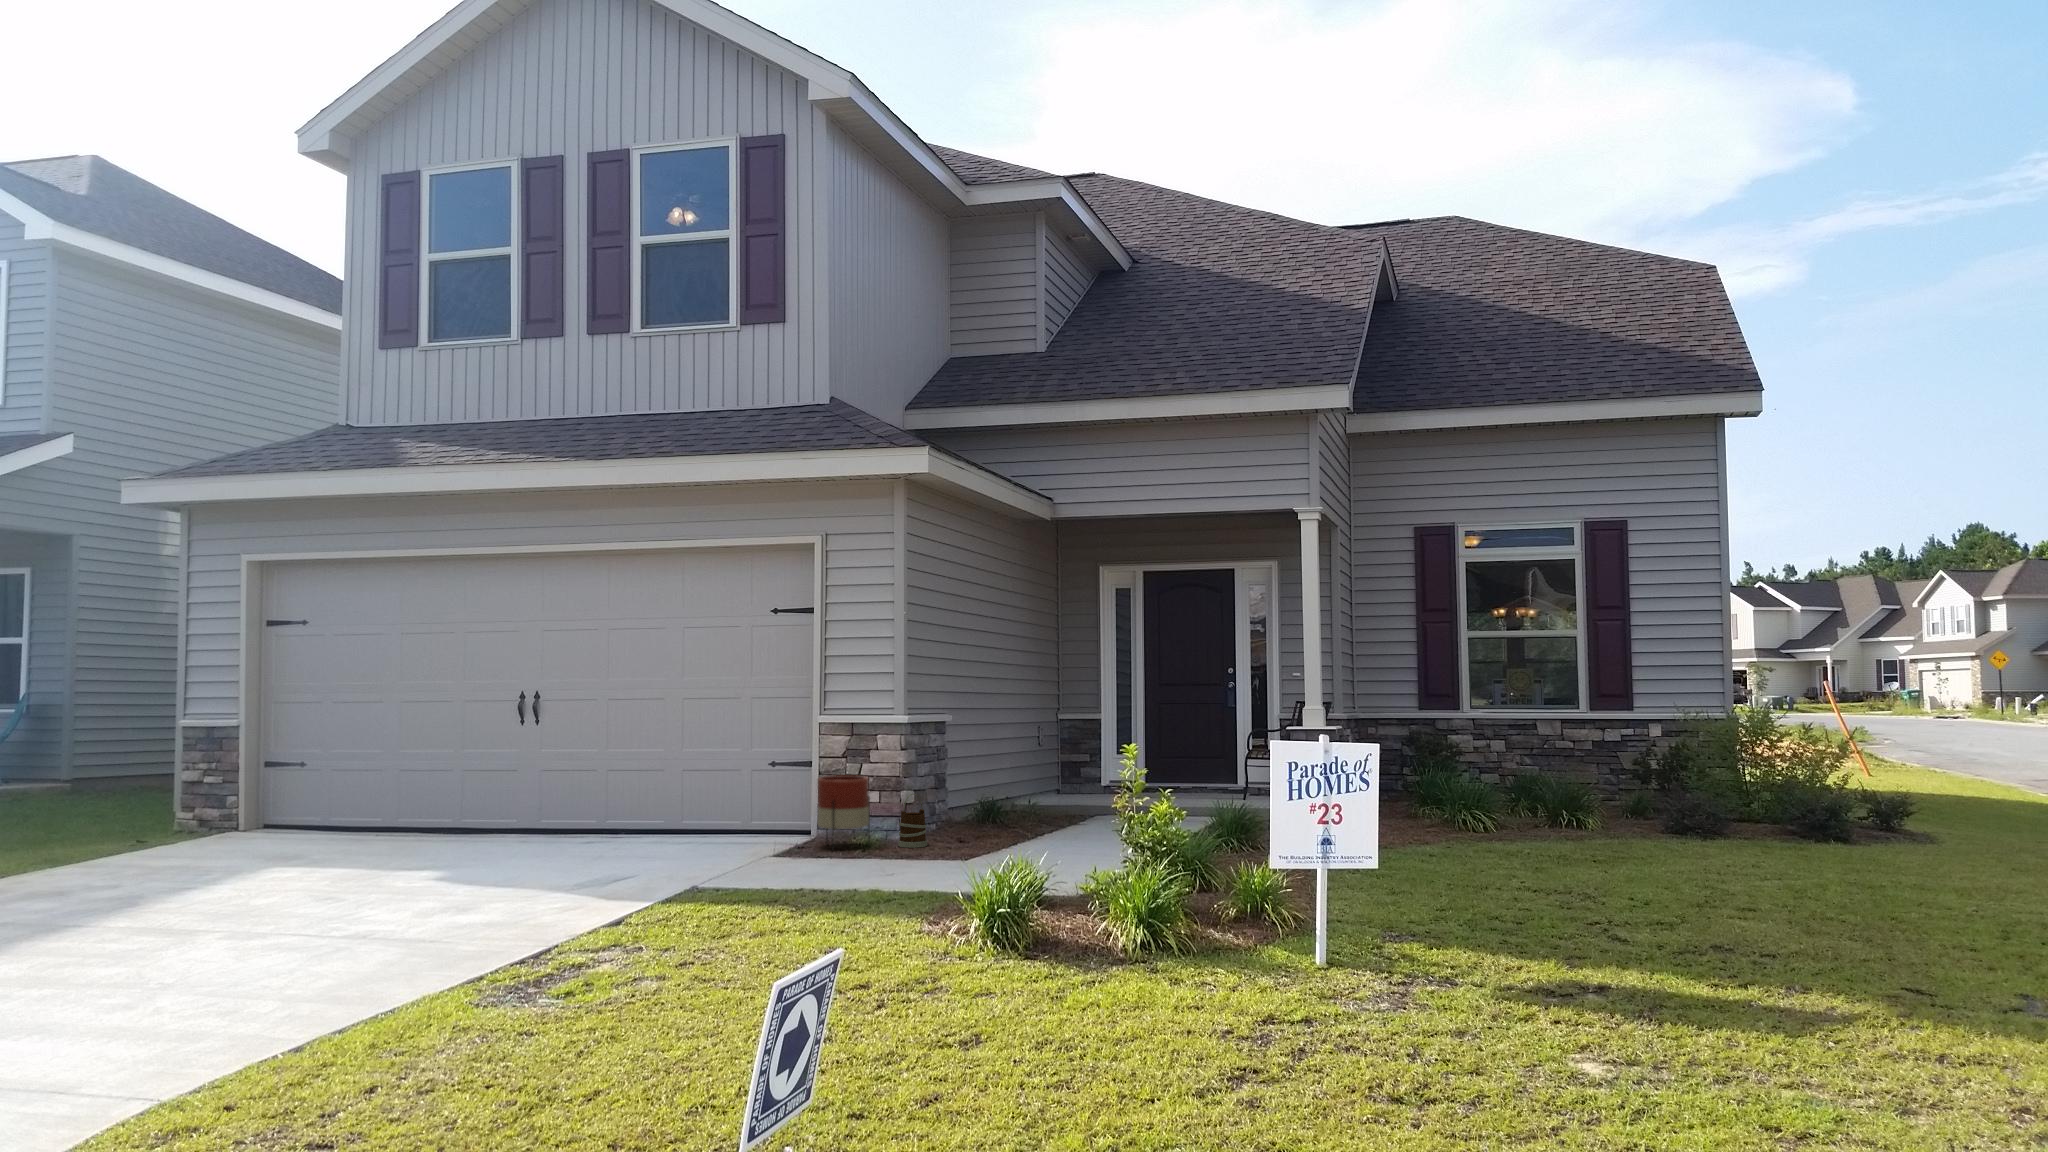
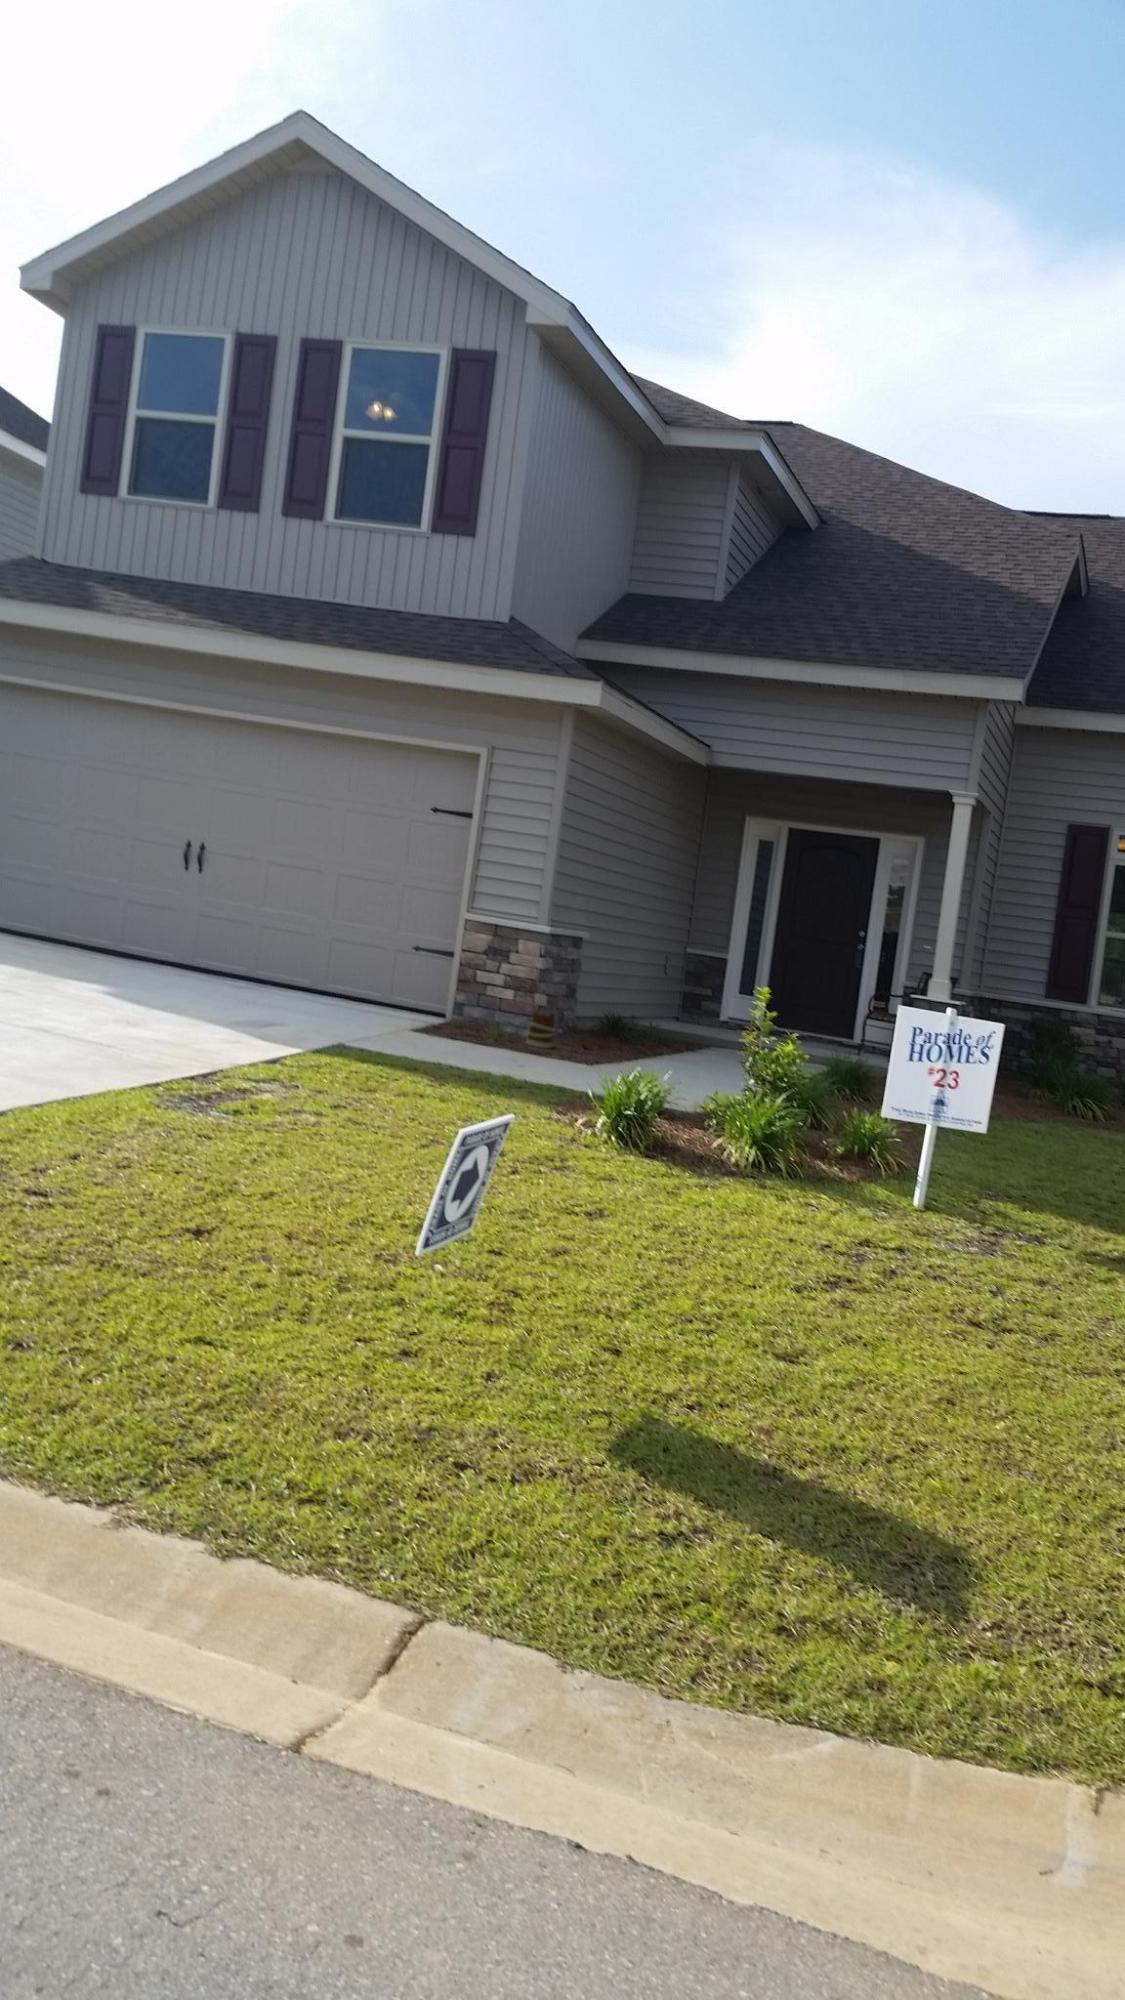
planter: present [817,775,870,850] -> none [453,967,508,1039]

